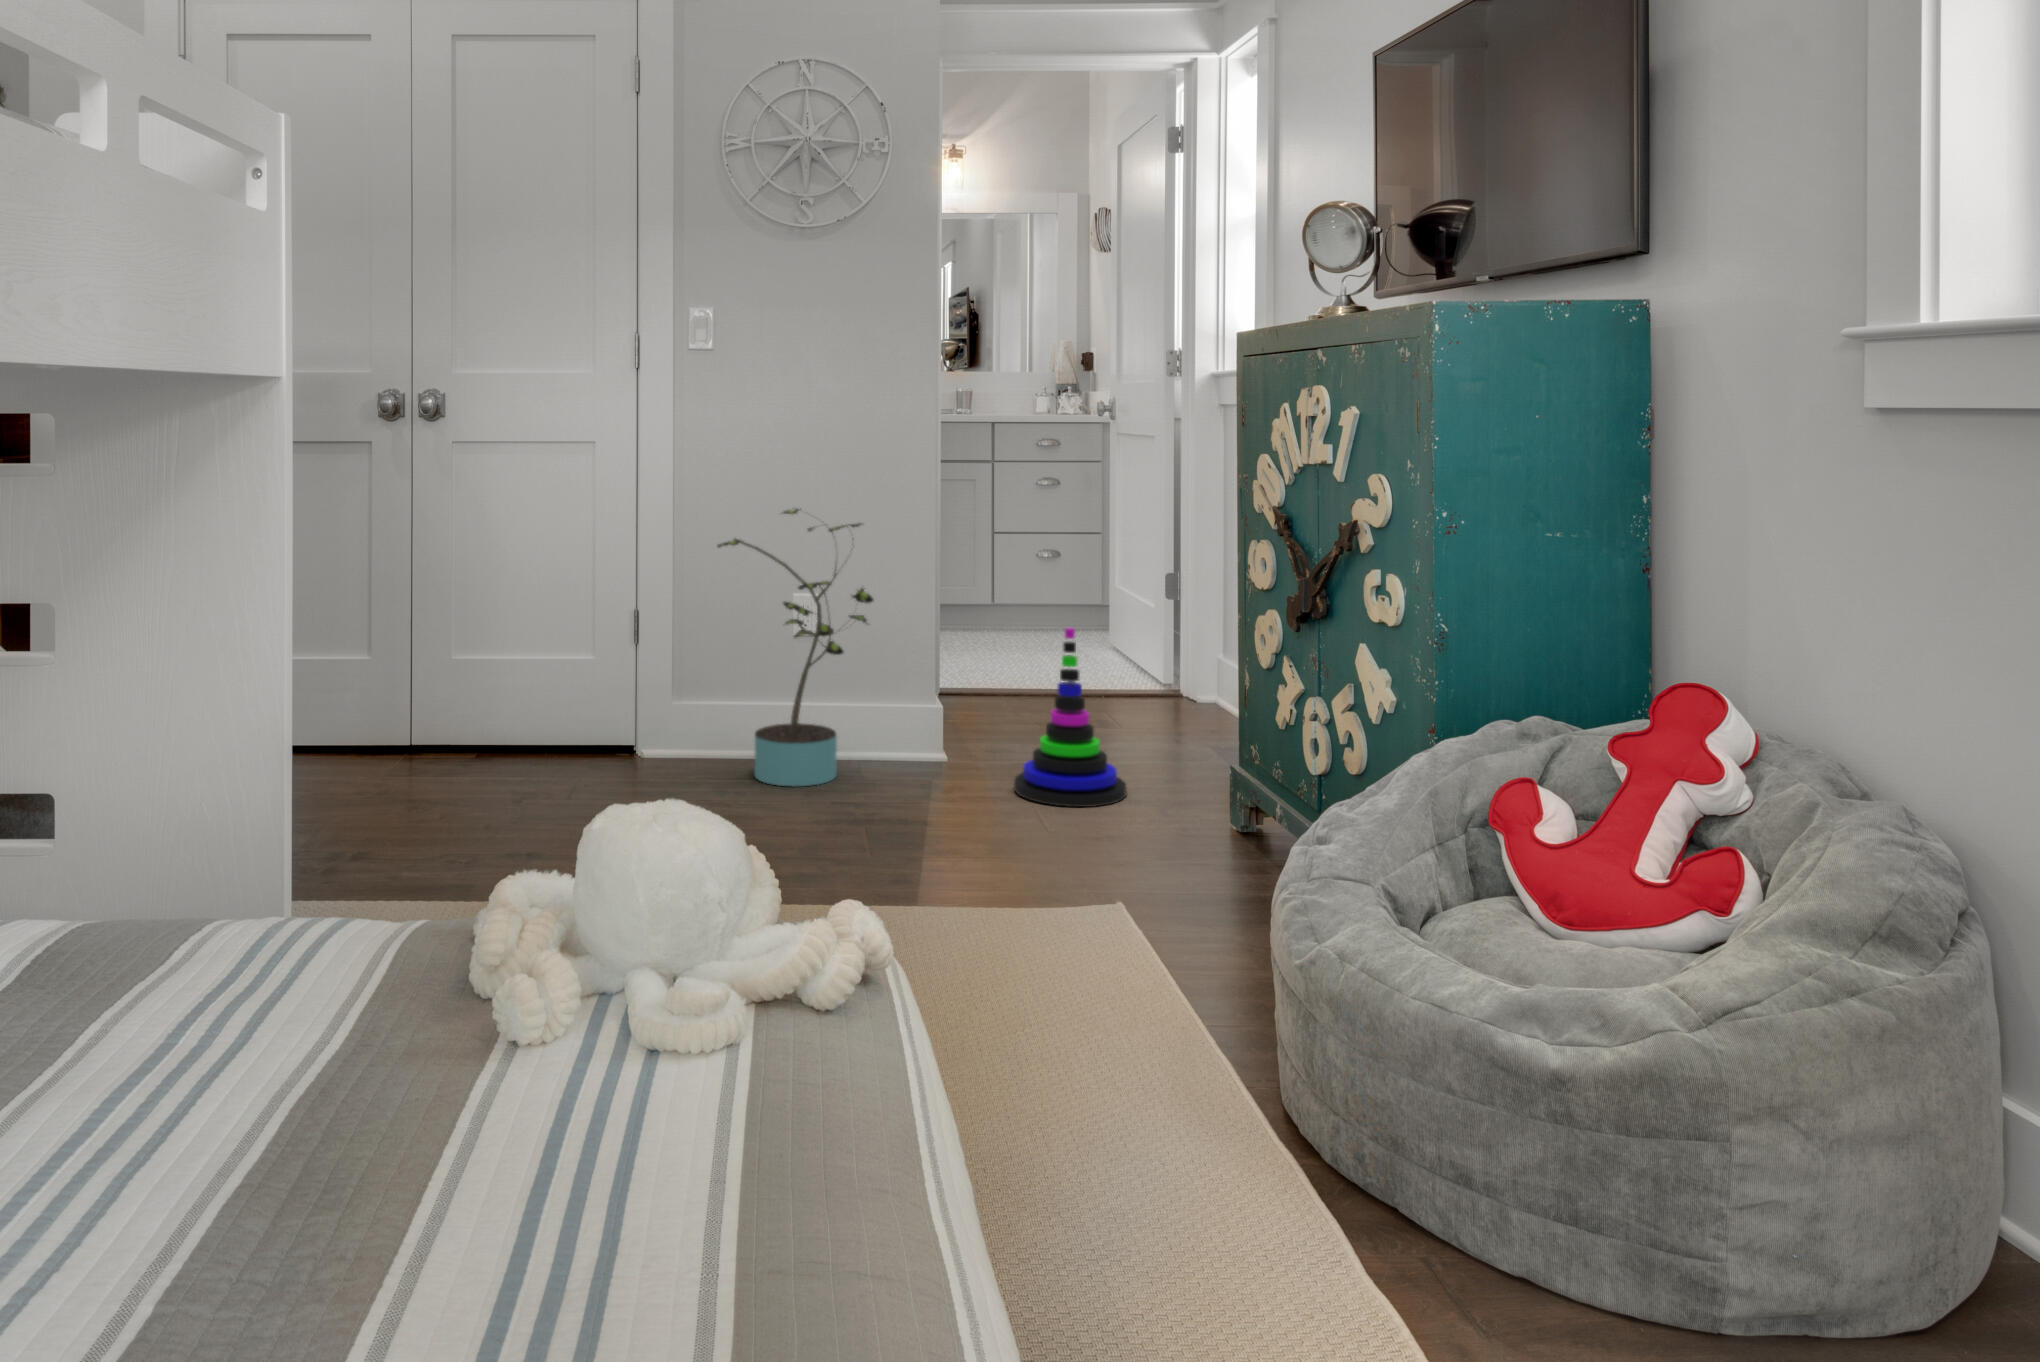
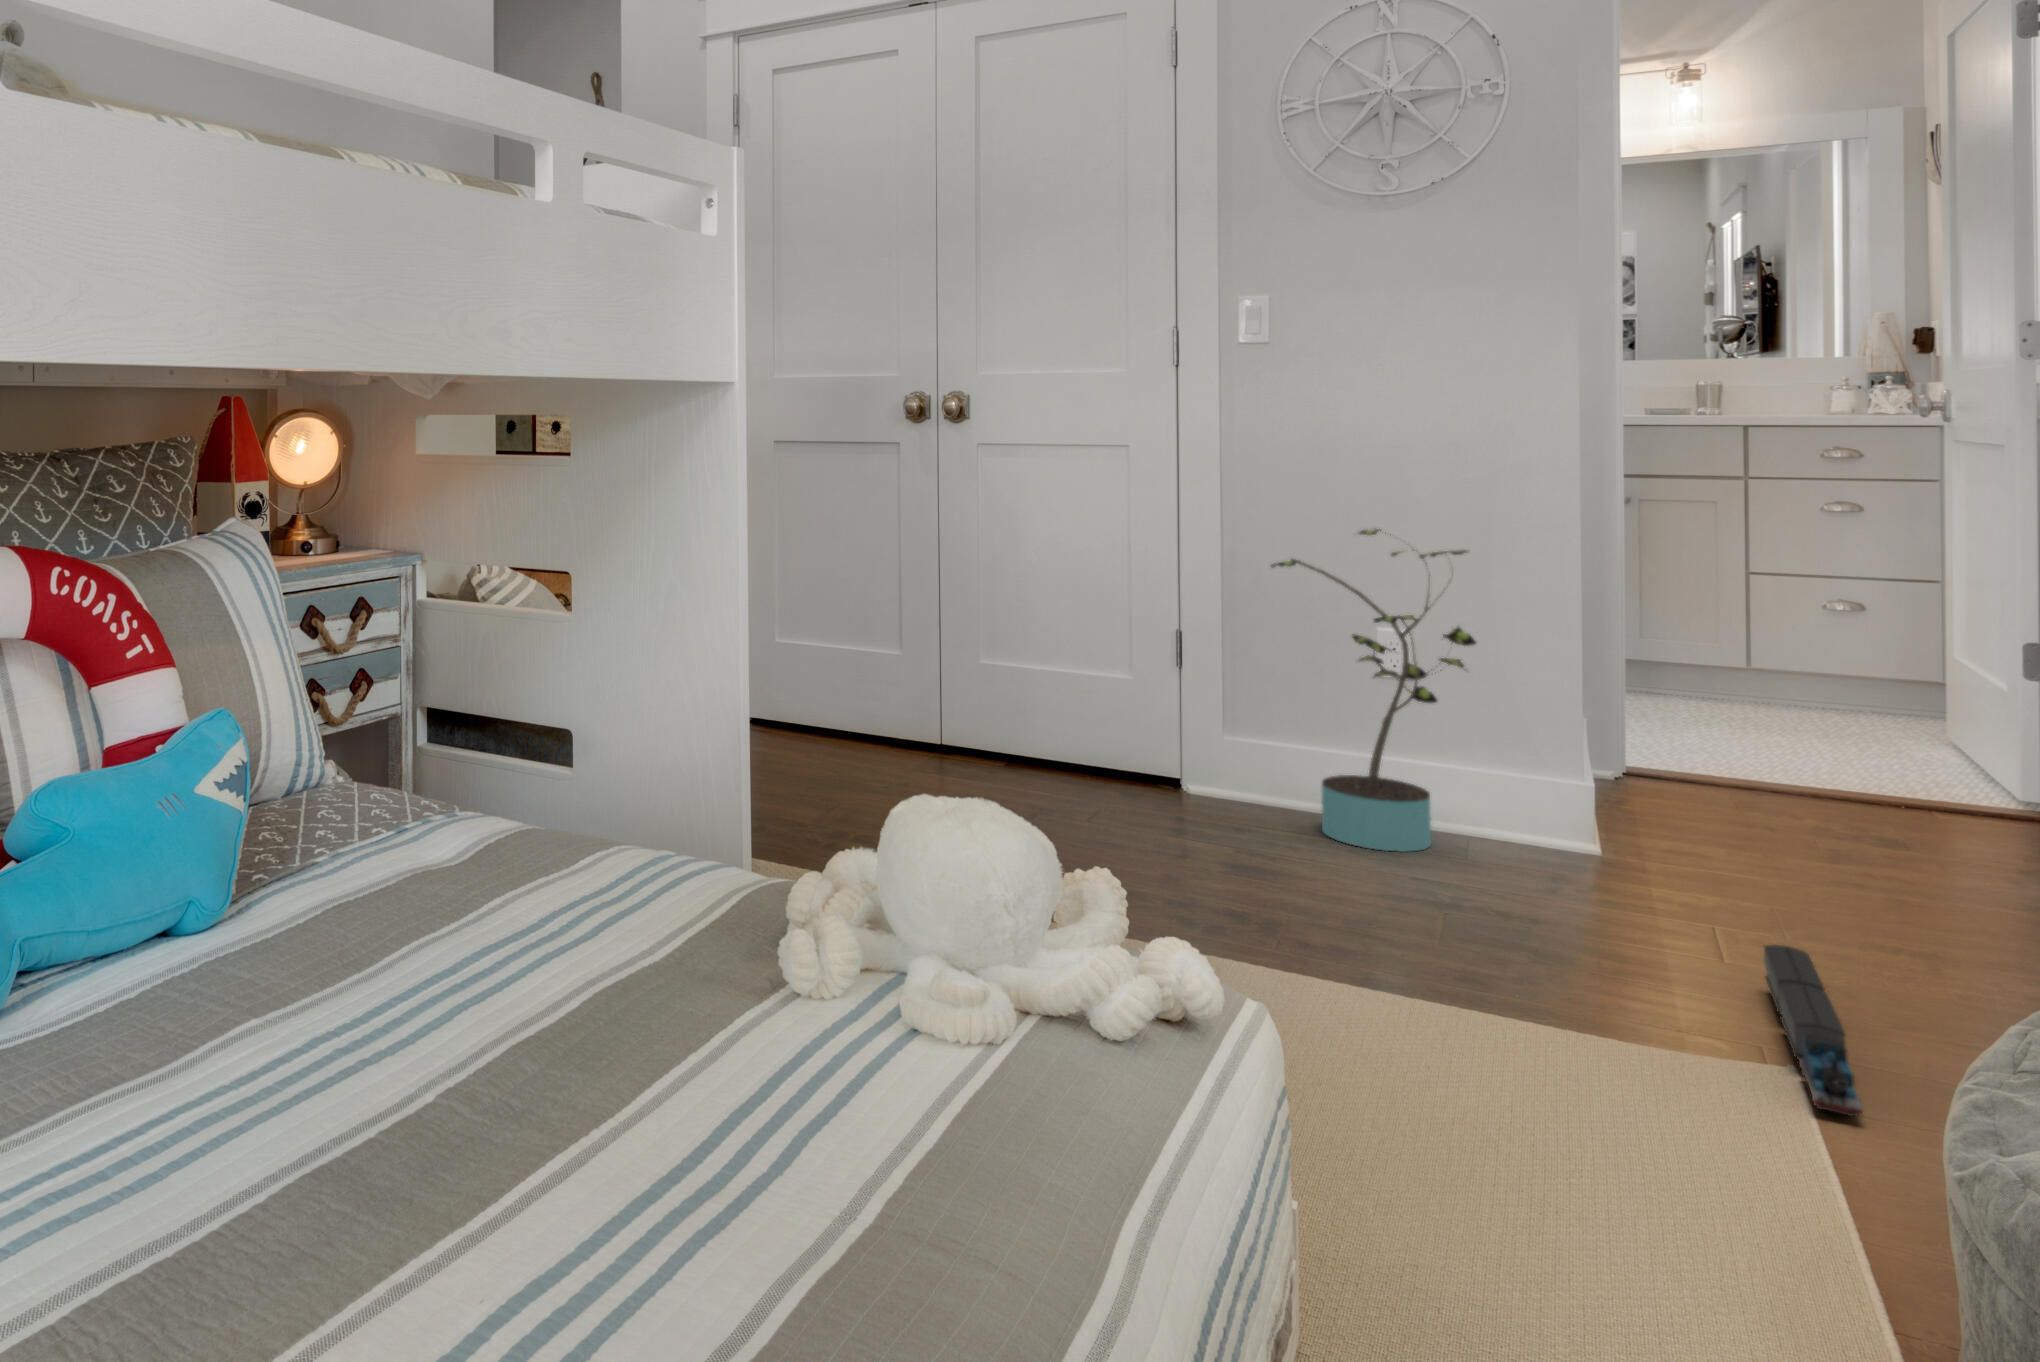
stacking toy: present [1014,628,1126,807] -> none [1690,704,1883,948]
toy train: none [1074,811,1156,929] -> present [1764,945,1863,1116]

